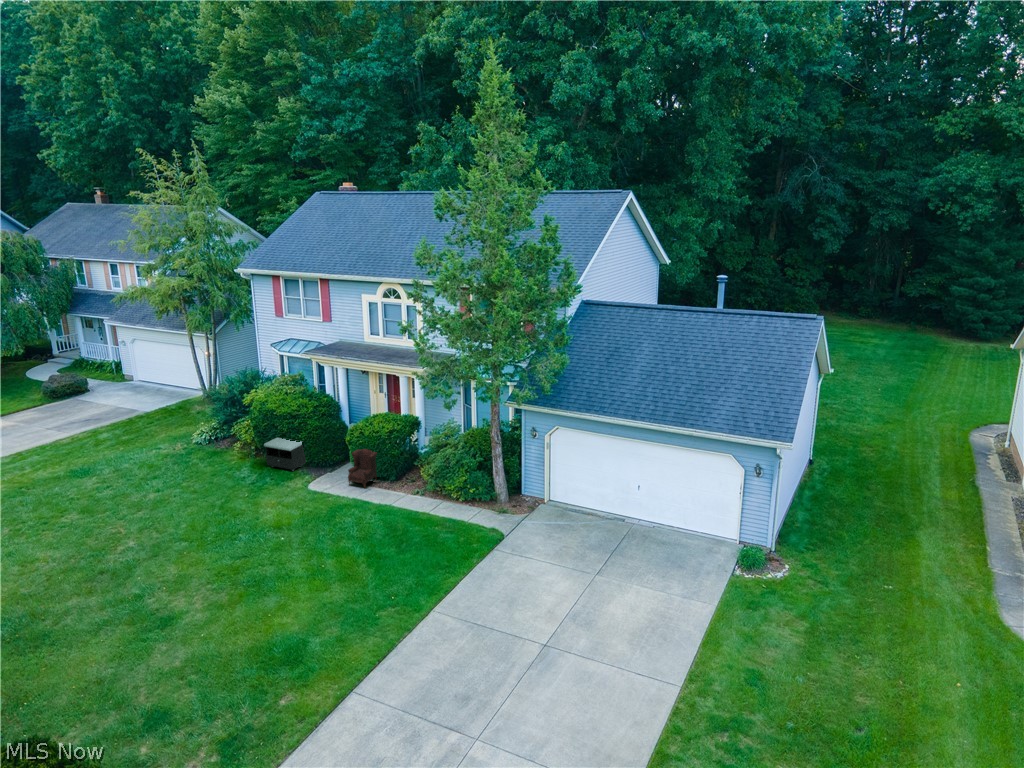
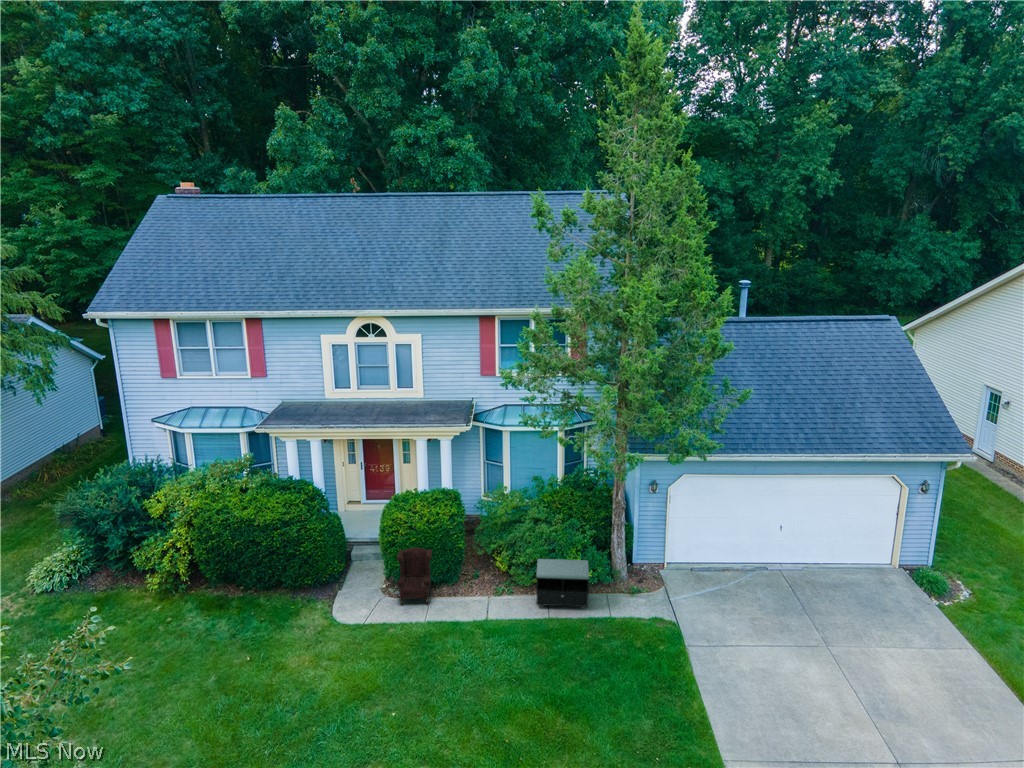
storage bench: present [264,438,306,471] -> present [537,559,589,608]

